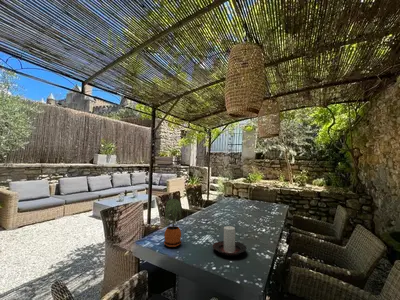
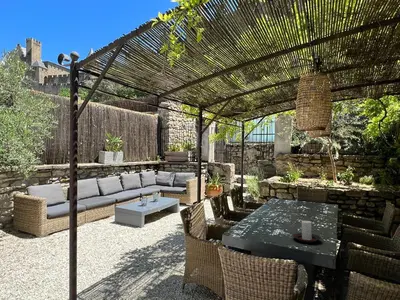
potted plant: present [164,199,181,247] -> none [251,199,266,238]

